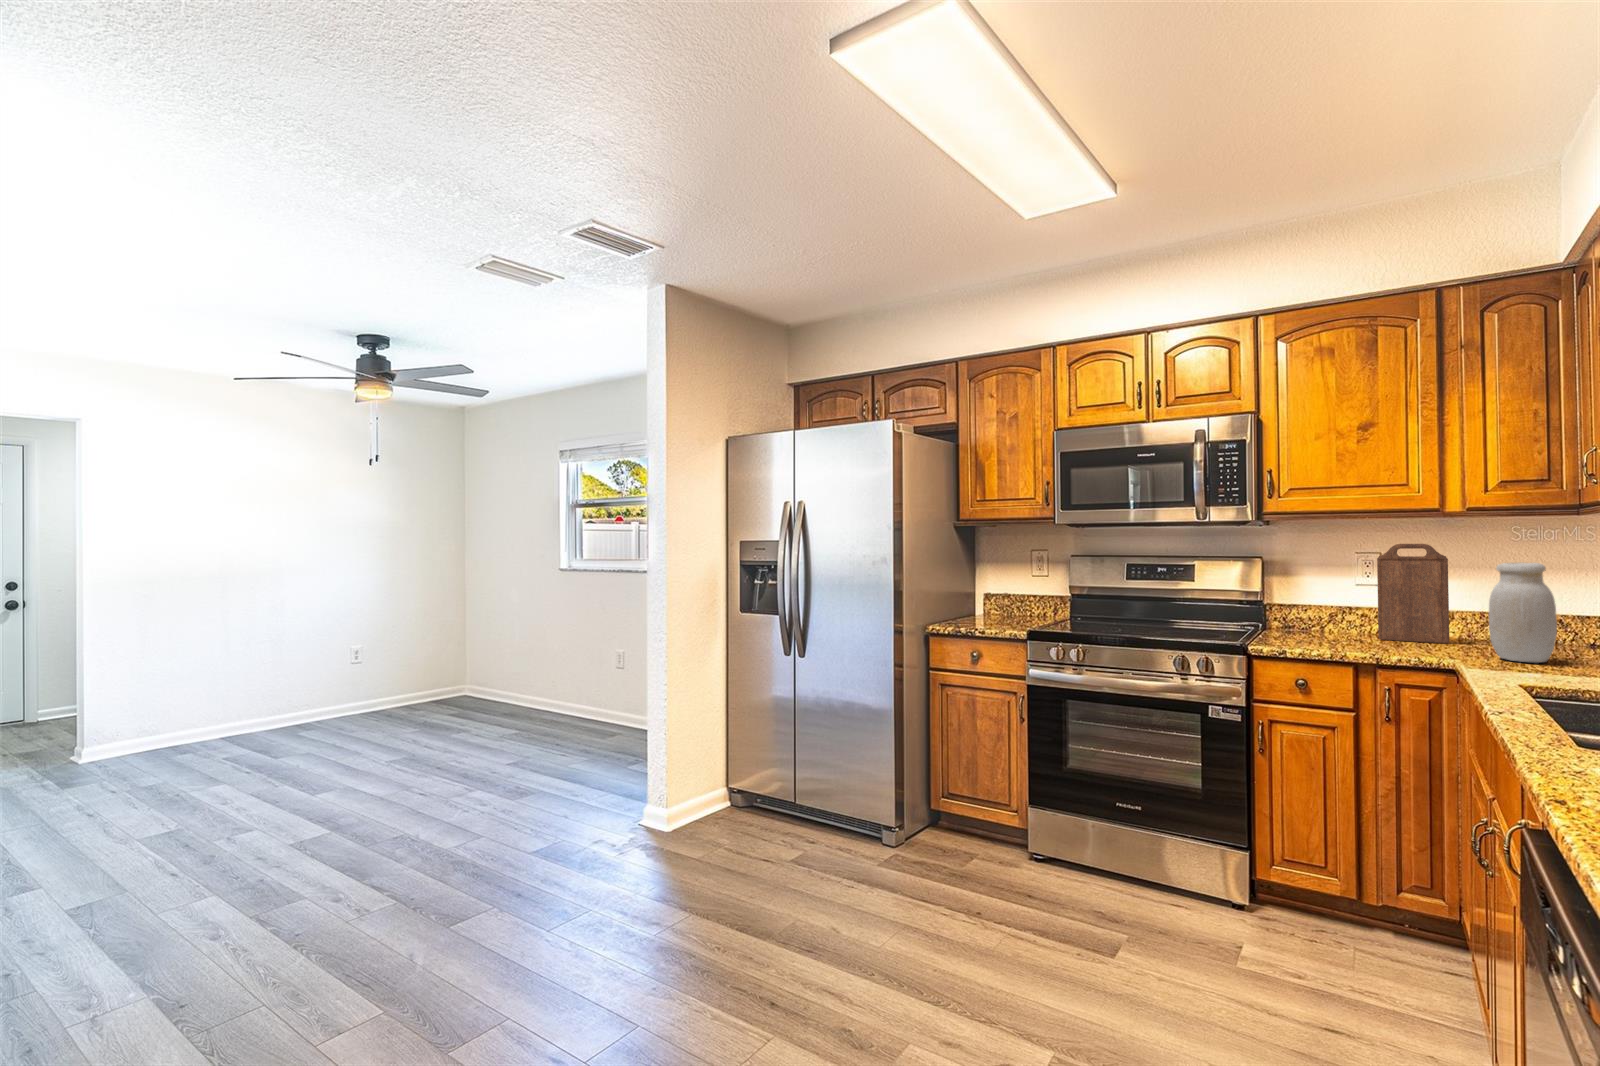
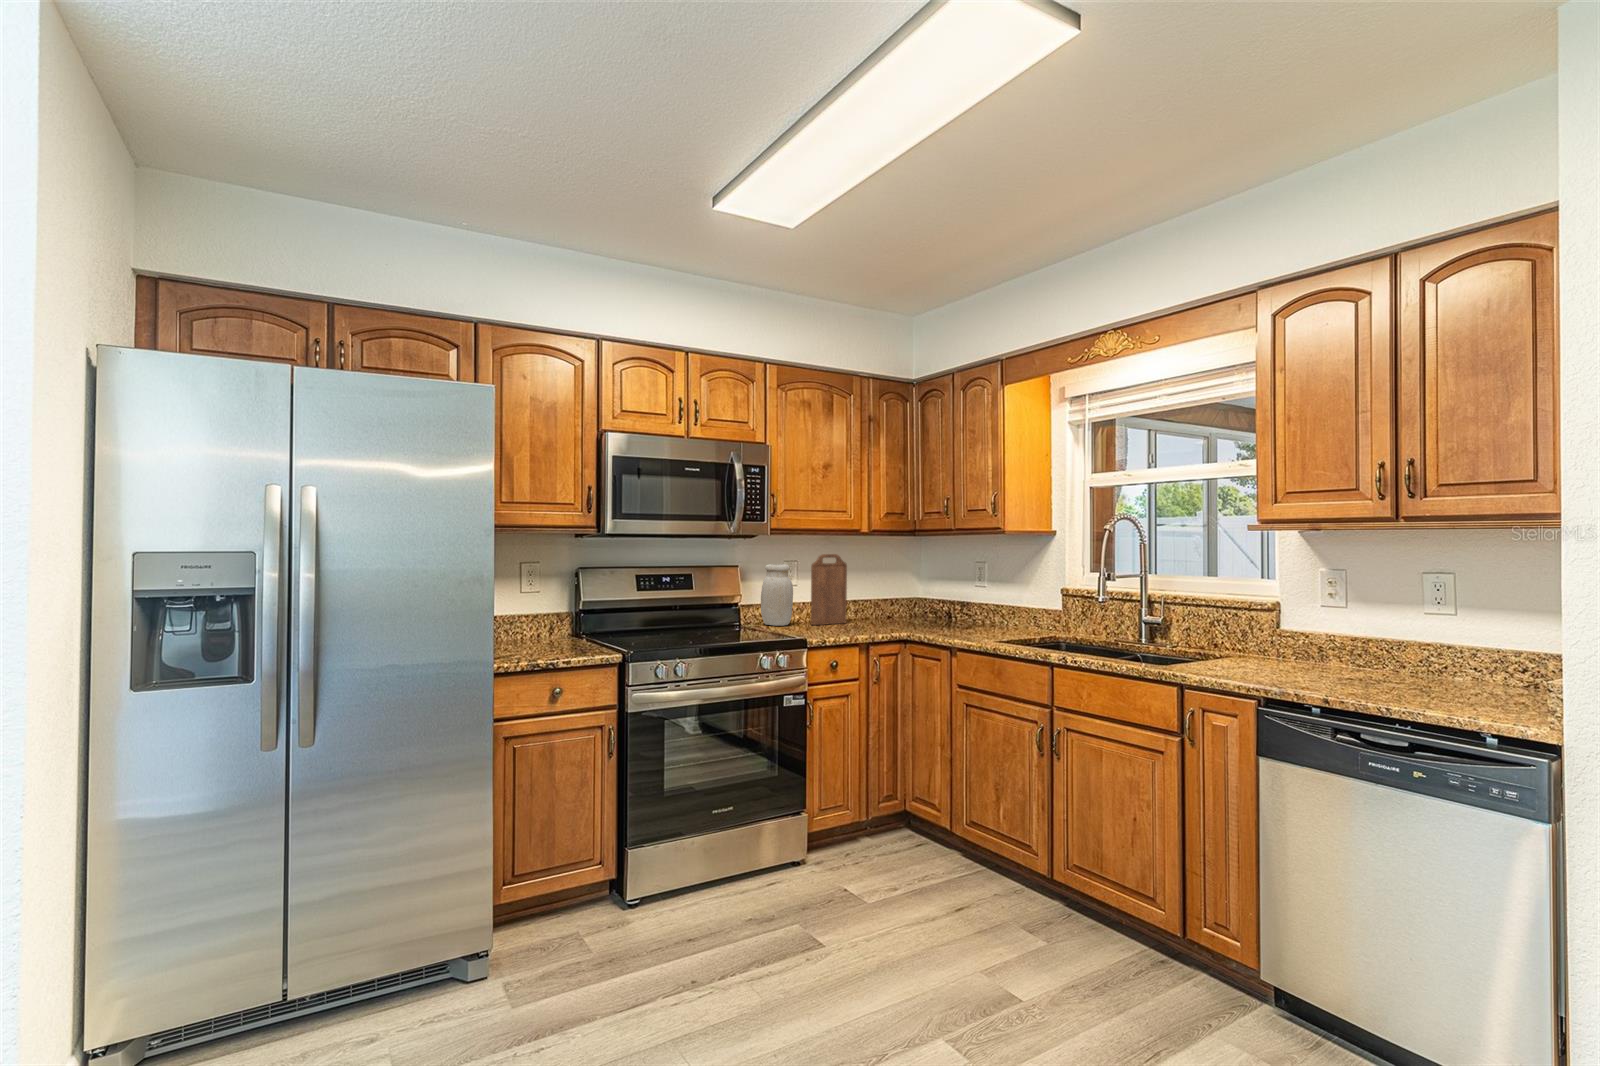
jar: present [1489,563,1557,663] -> present [761,564,793,626]

